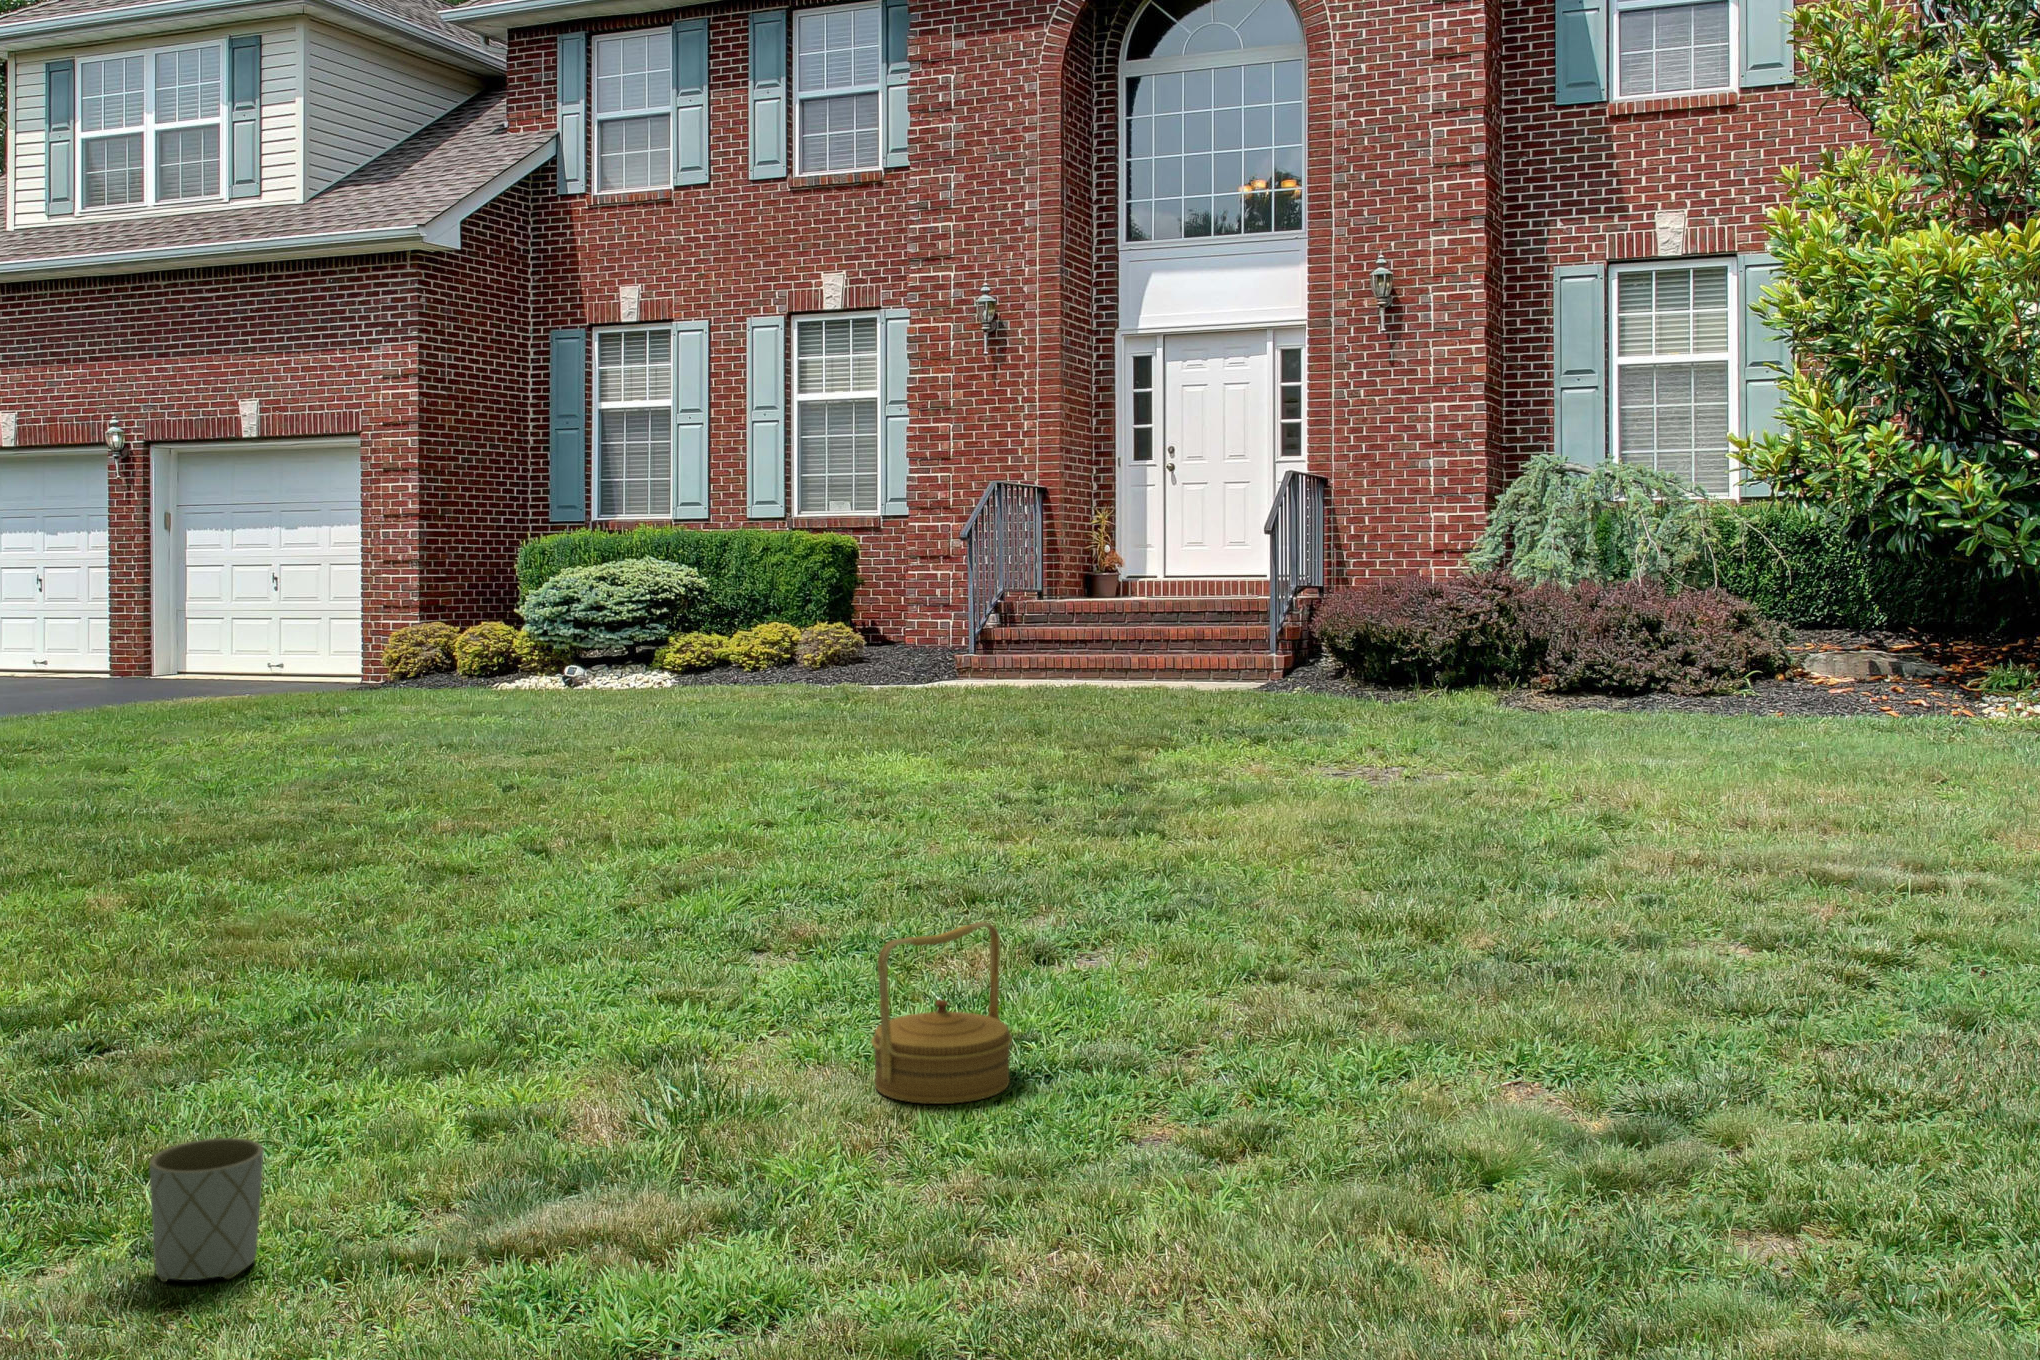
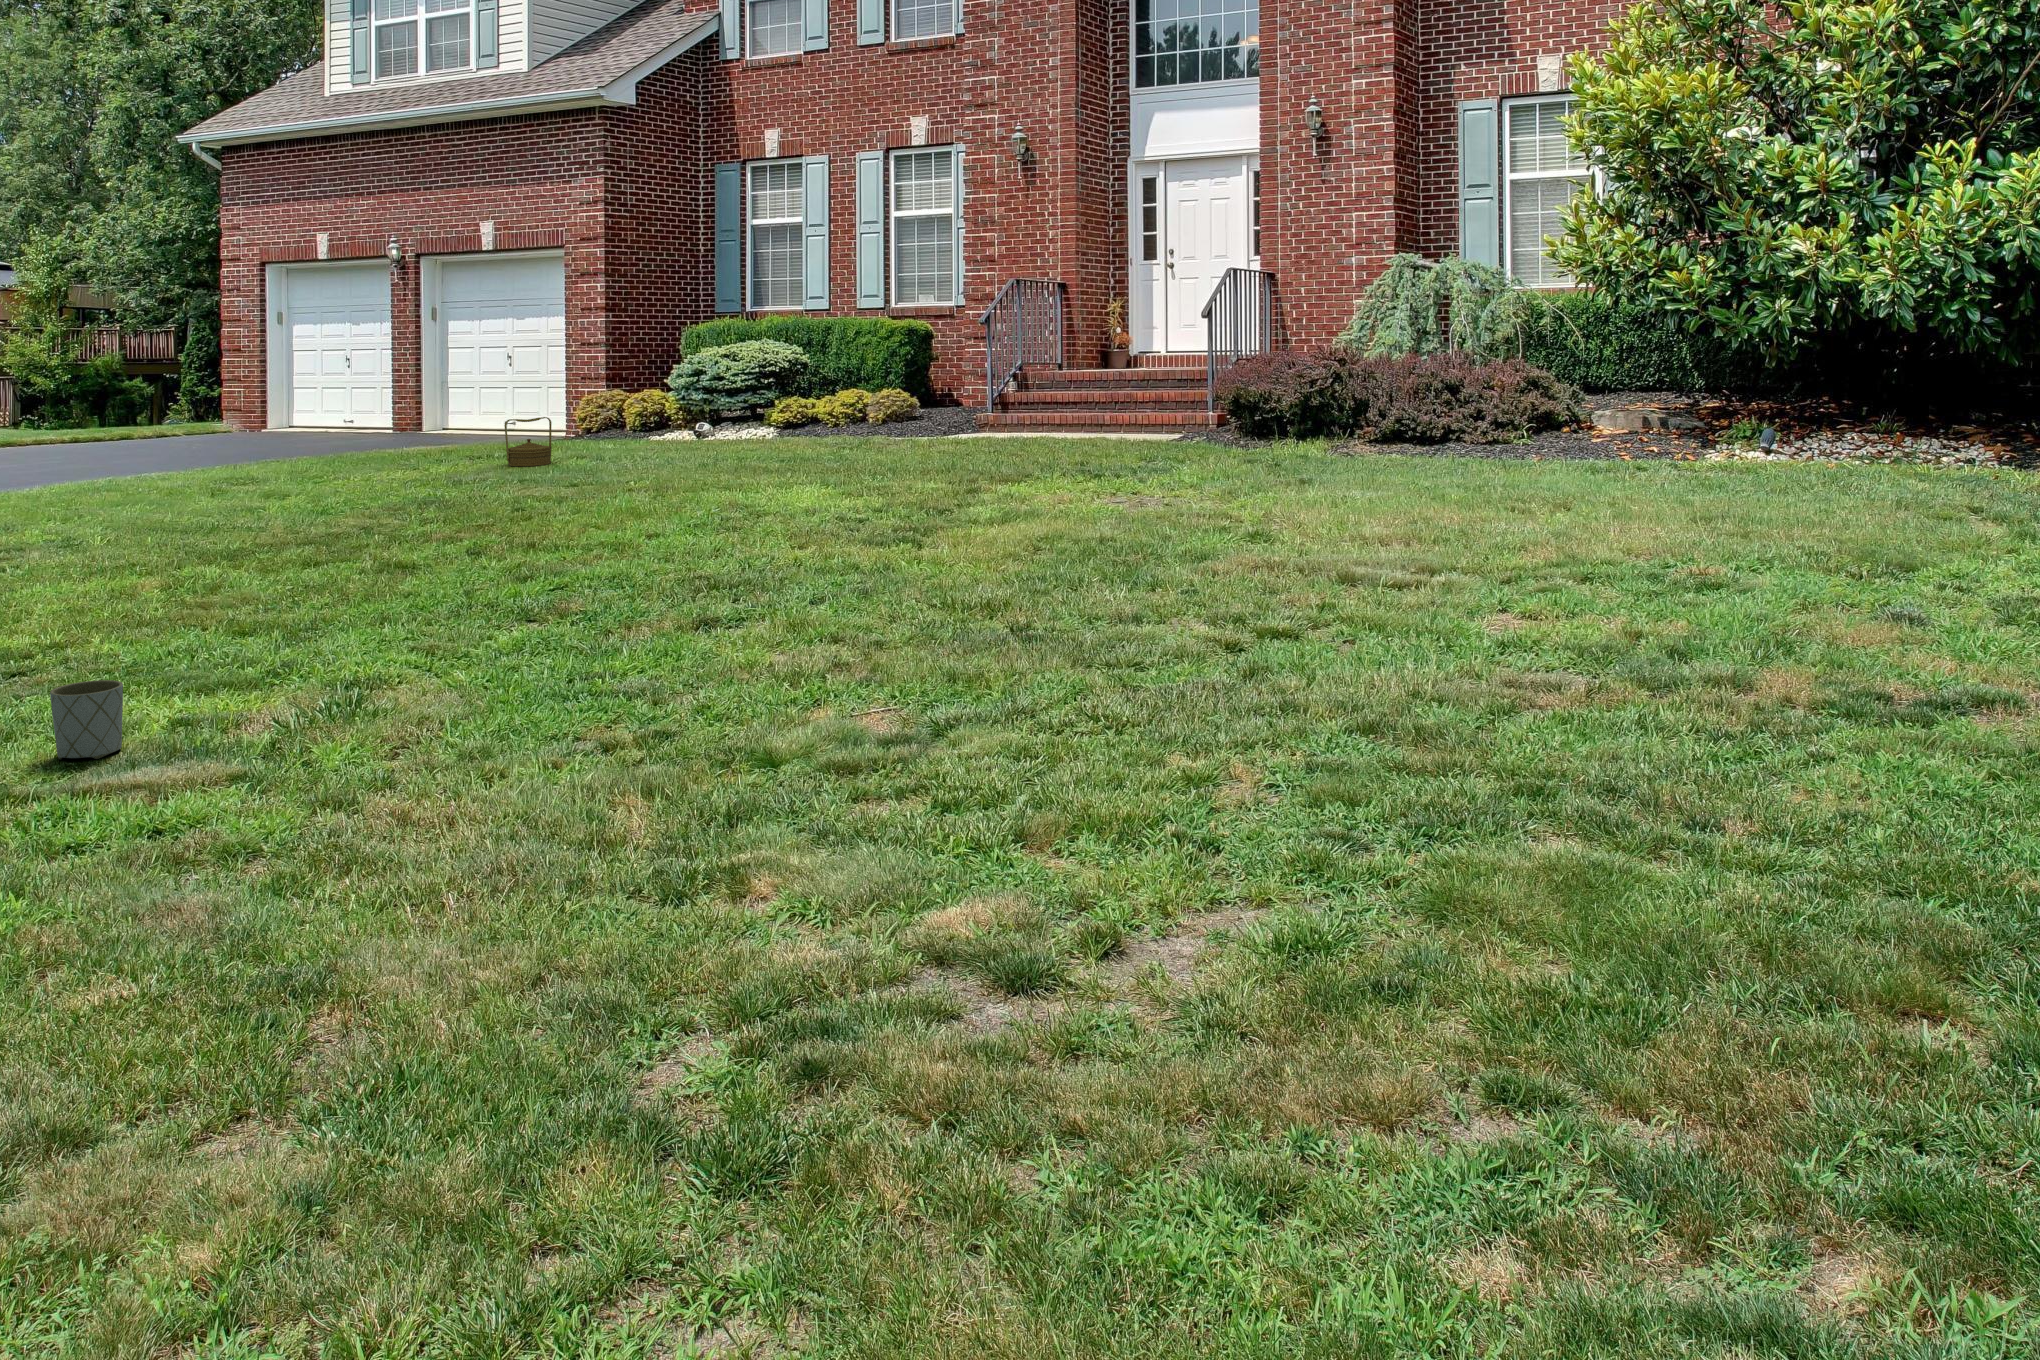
basket: present [871,922,1012,1104] -> present [504,417,552,466]

